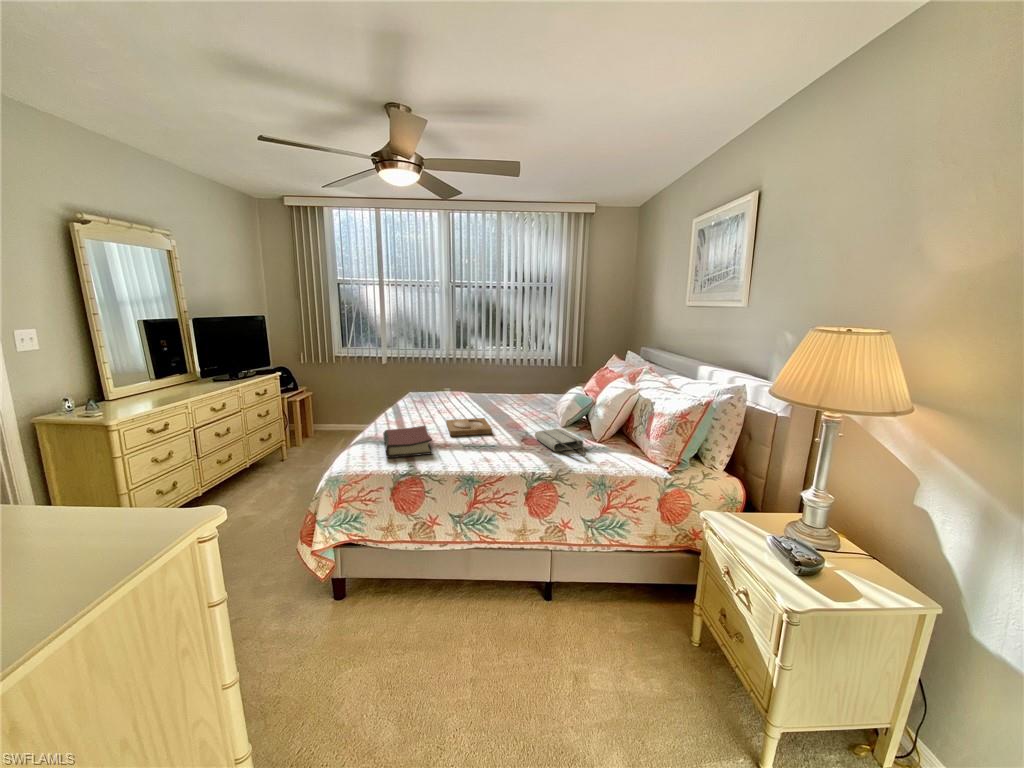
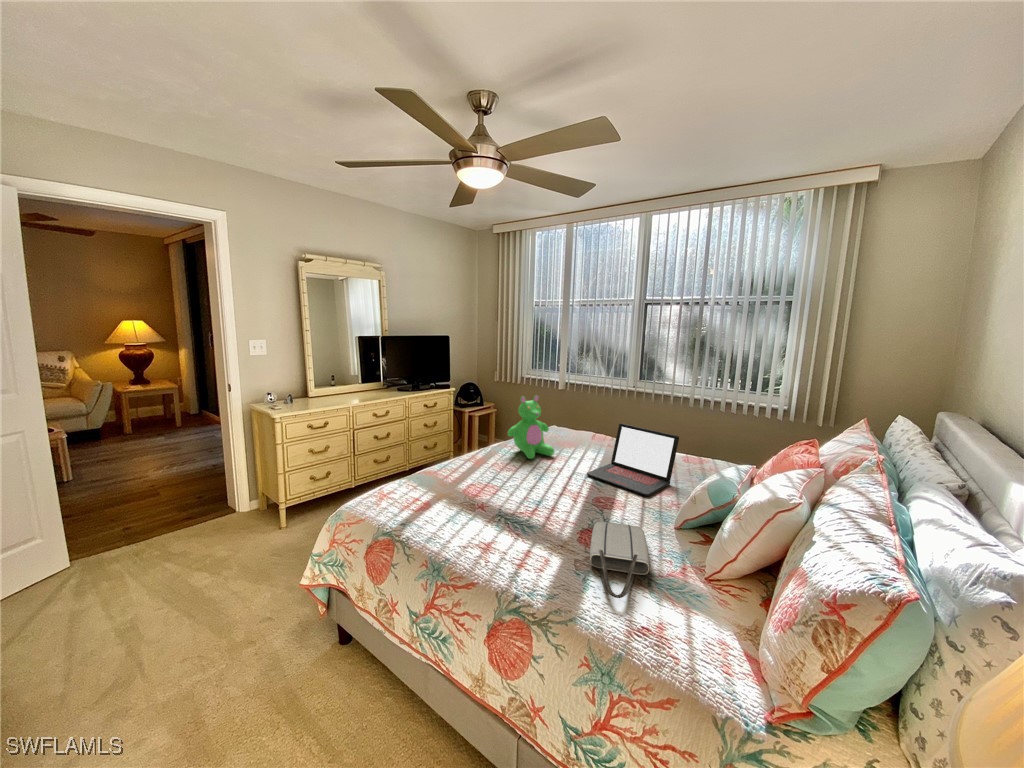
teddy bear: none [412,361,452,414] -> present [508,395,554,459]
laptop: none [490,375,545,417] -> present [587,423,679,496]
tray: present [446,418,492,436] -> none [499,470,566,505]
hardback book: present [383,426,432,458] -> none [396,469,473,514]

